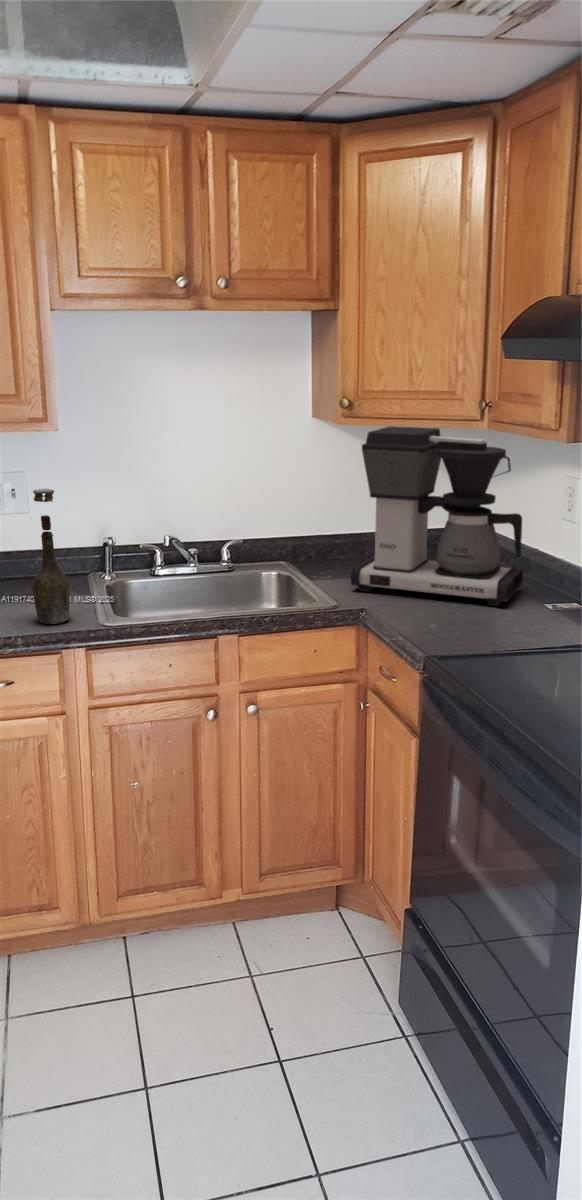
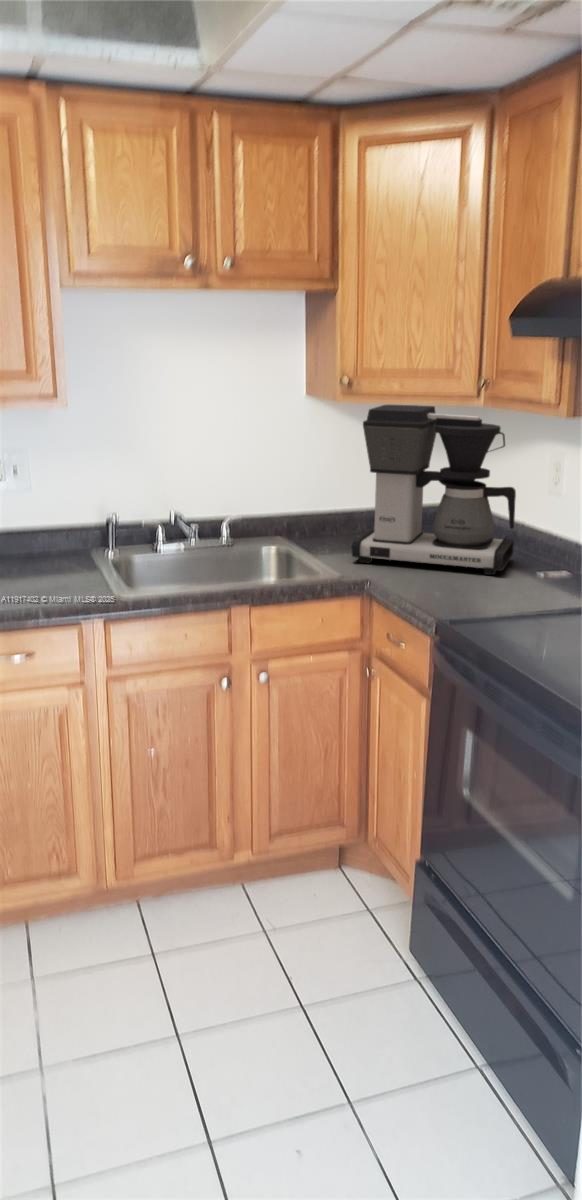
bottle: present [32,489,70,624] -> none [49,464,86,597]

